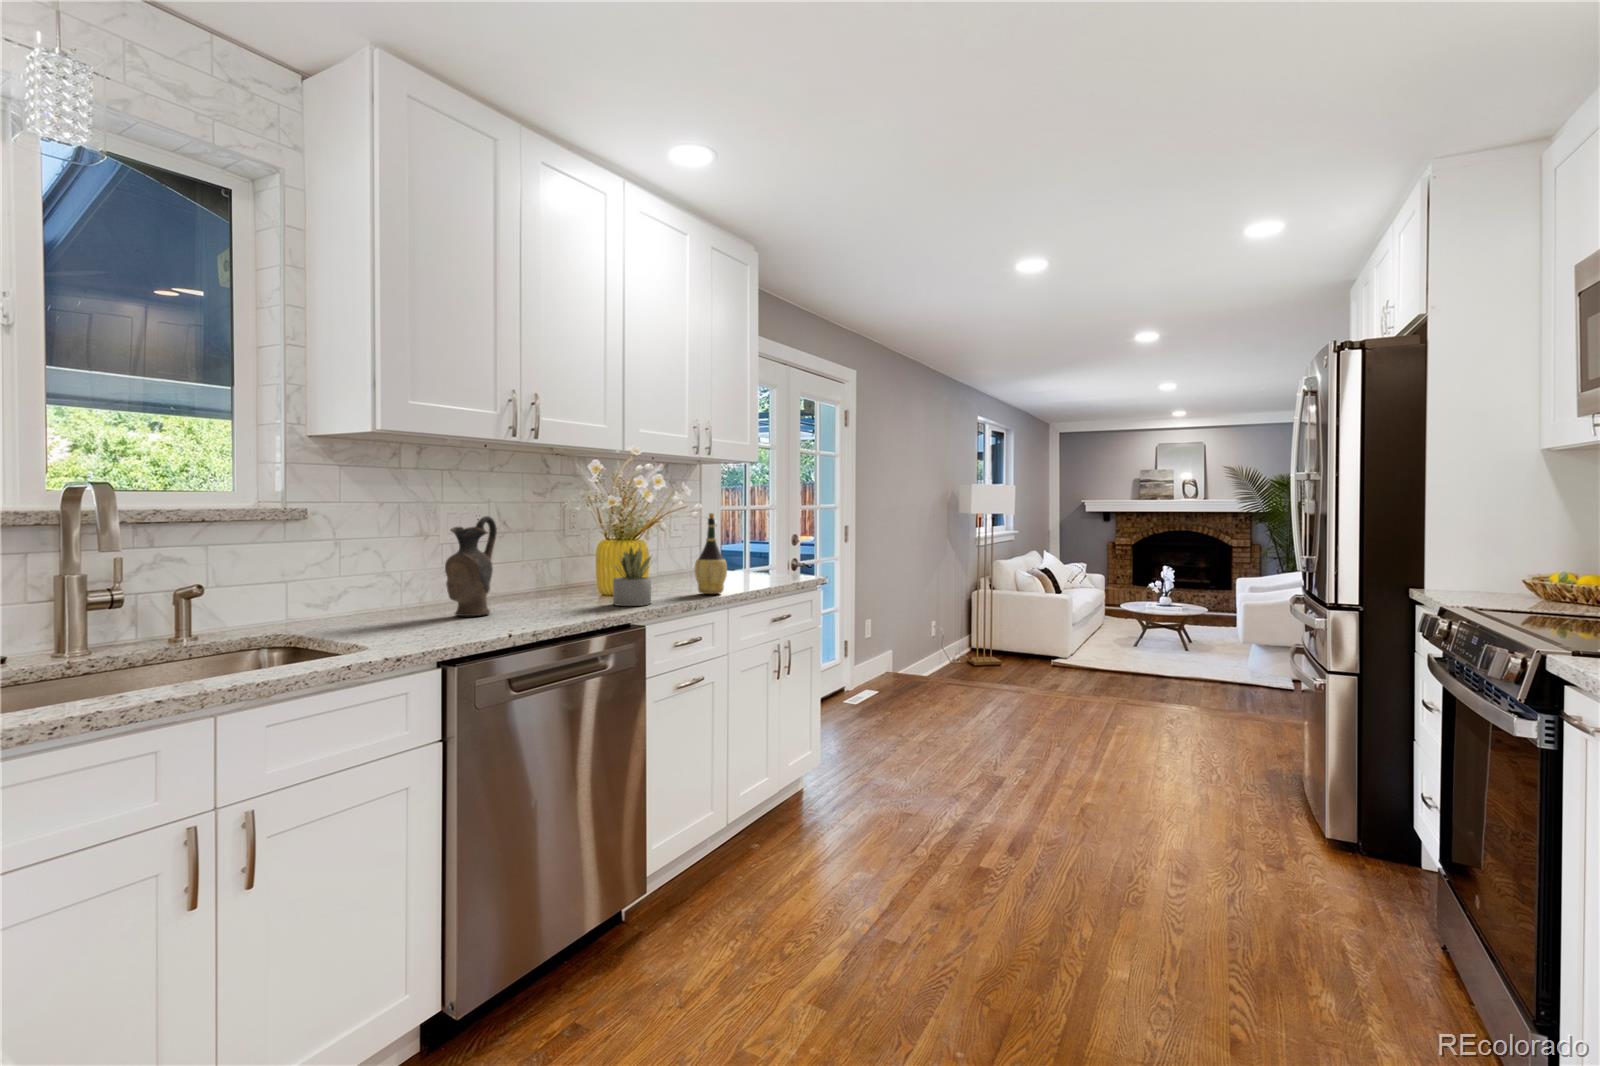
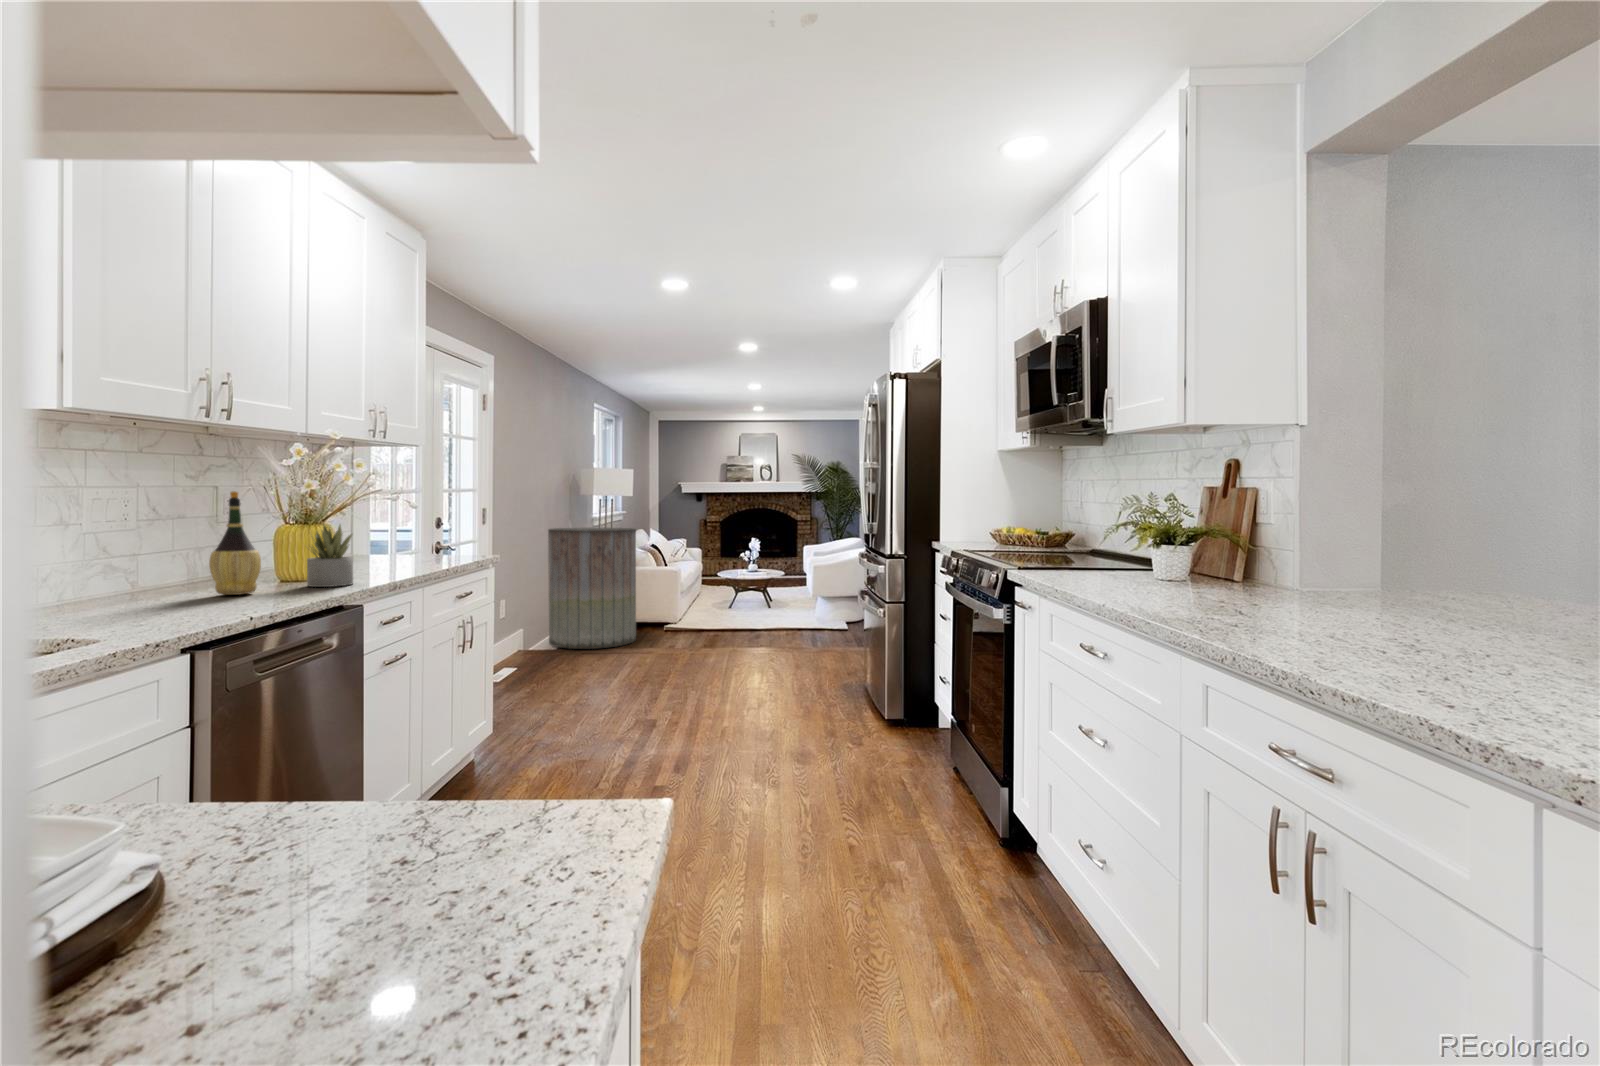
wine bottle: present [694,513,727,594] -> present [209,491,261,595]
ceramic pitcher: present [445,516,497,616] -> none [100,492,166,607]
trash can: none [918,550,1010,678] -> present [548,528,636,649]

